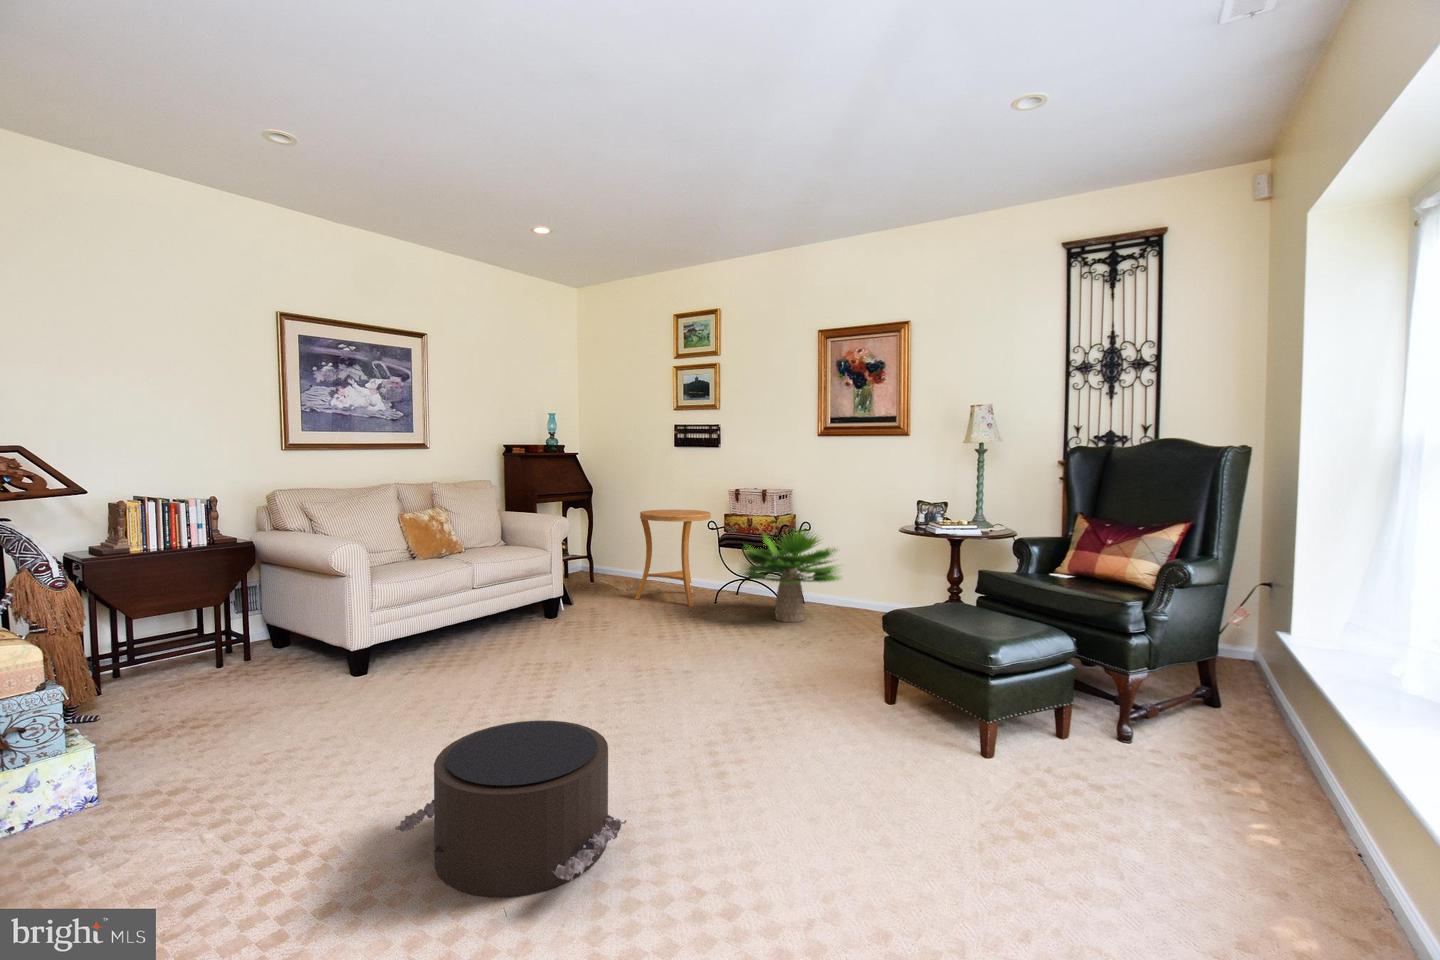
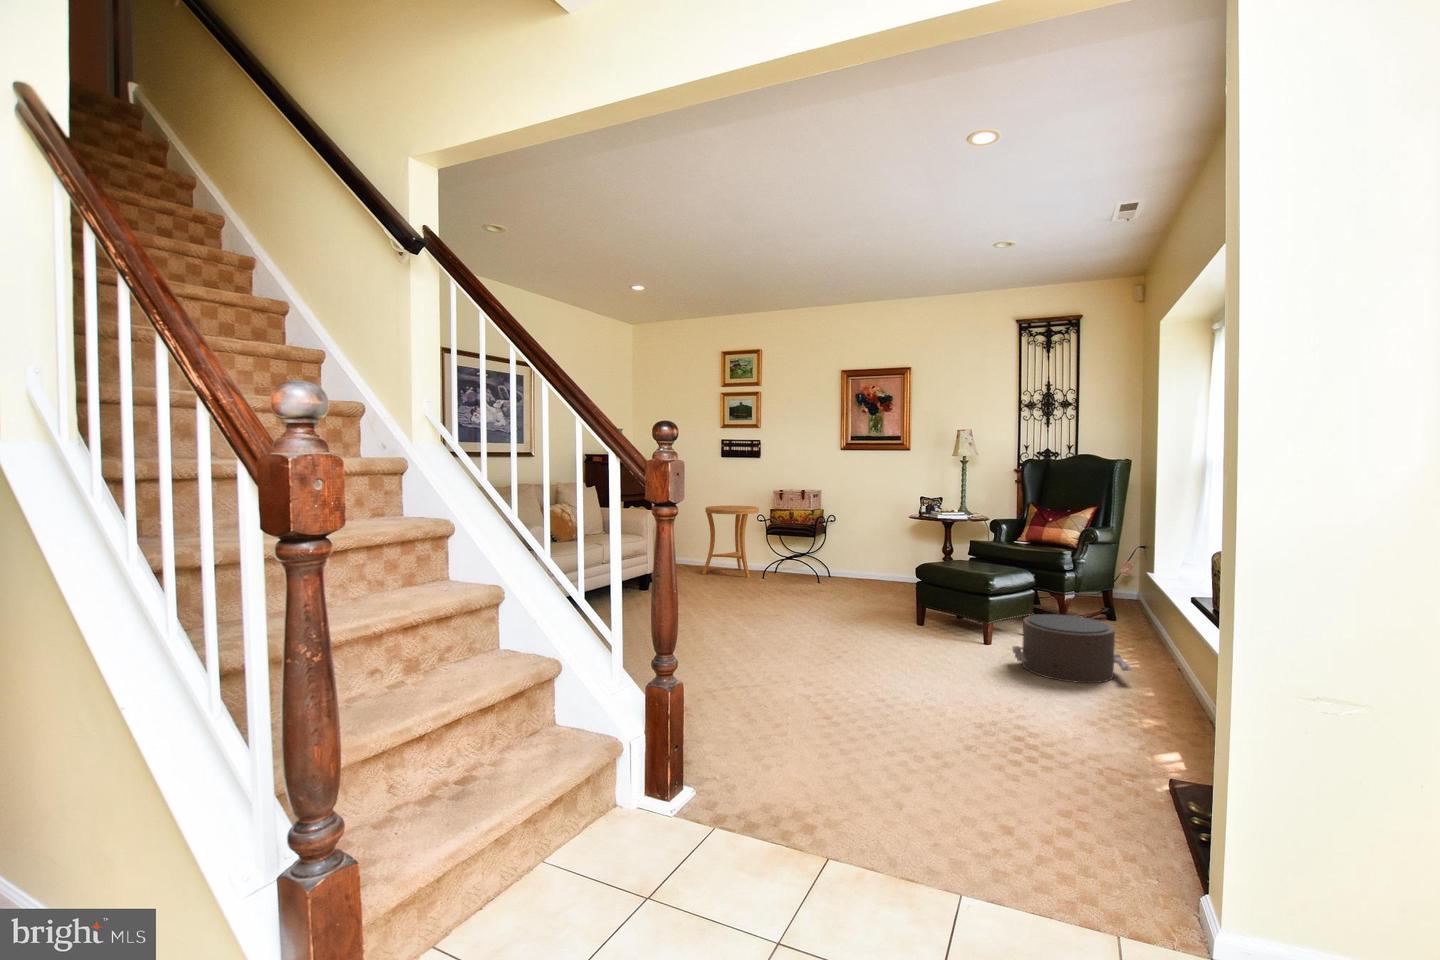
potted plant: present [743,529,840,622] -> none [787,516,868,585]
pouf: present [395,720,626,898] -> present [1012,614,1132,683]

